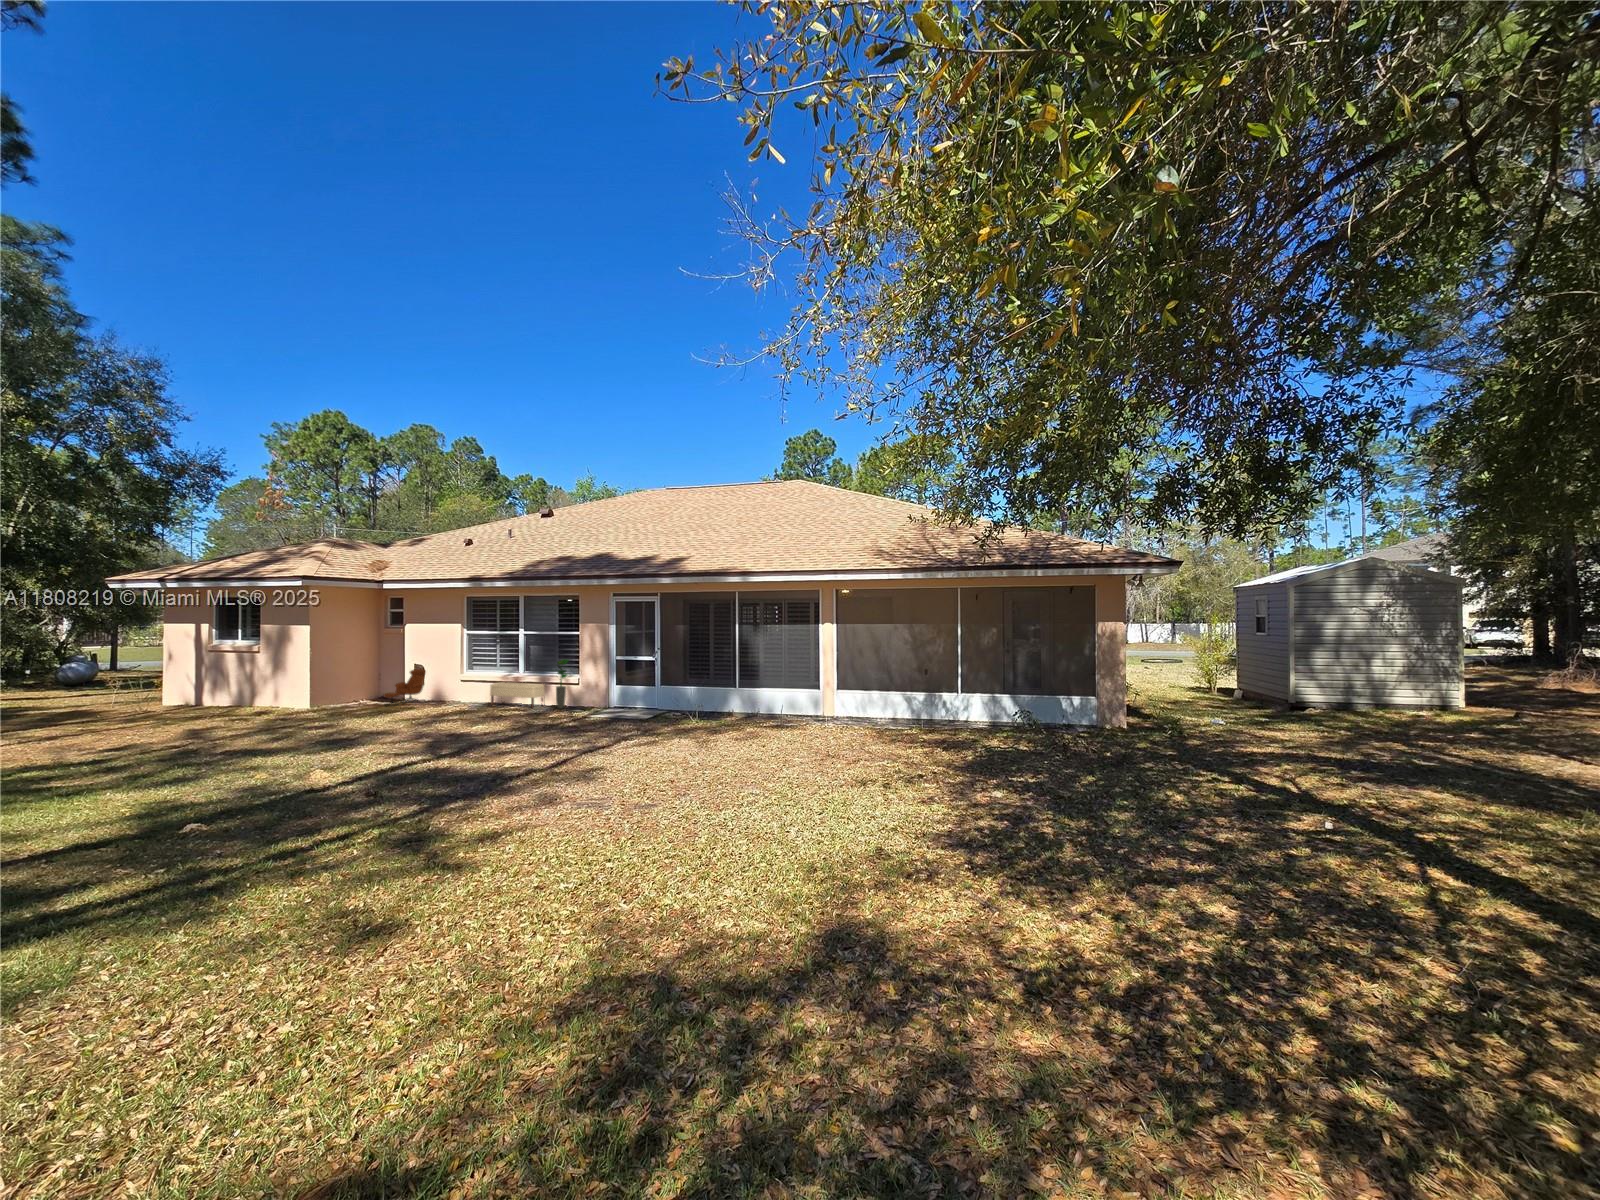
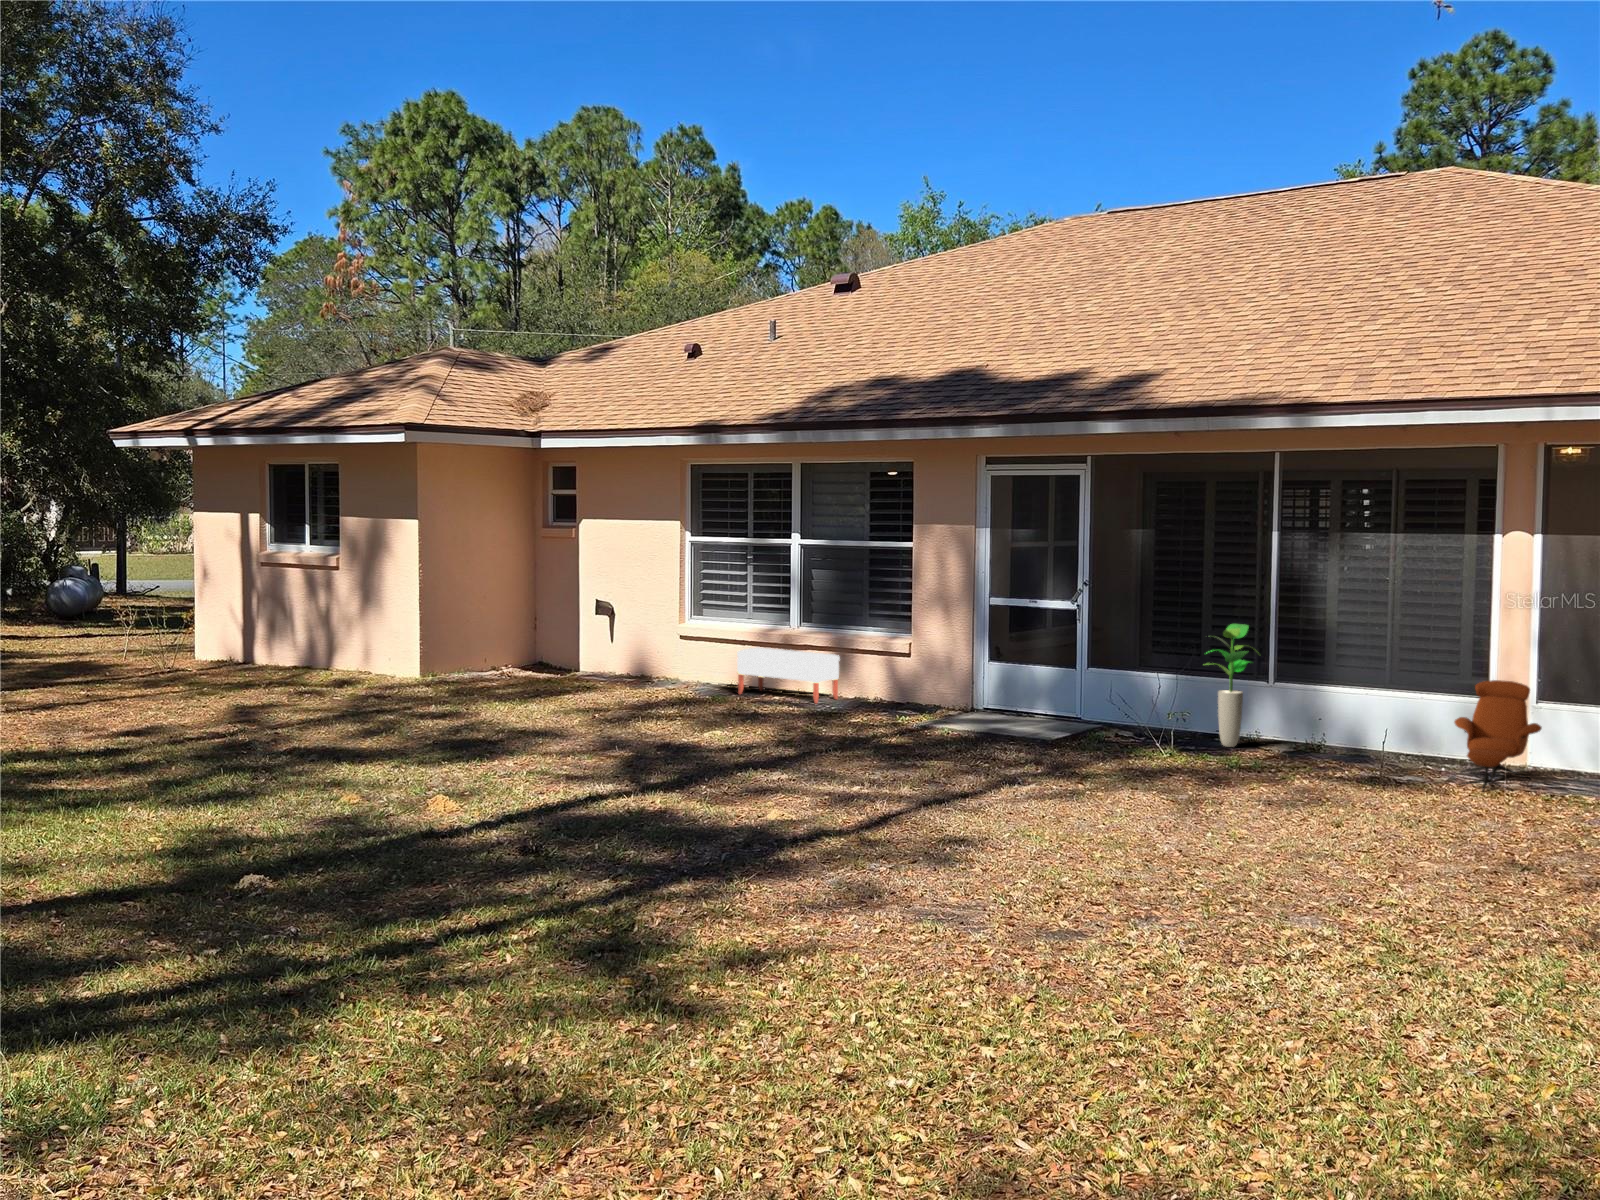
potted plant: present [556,659,569,709] -> present [1218,624,1249,747]
lounge chair: present [384,669,425,705] -> present [1454,680,1542,791]

